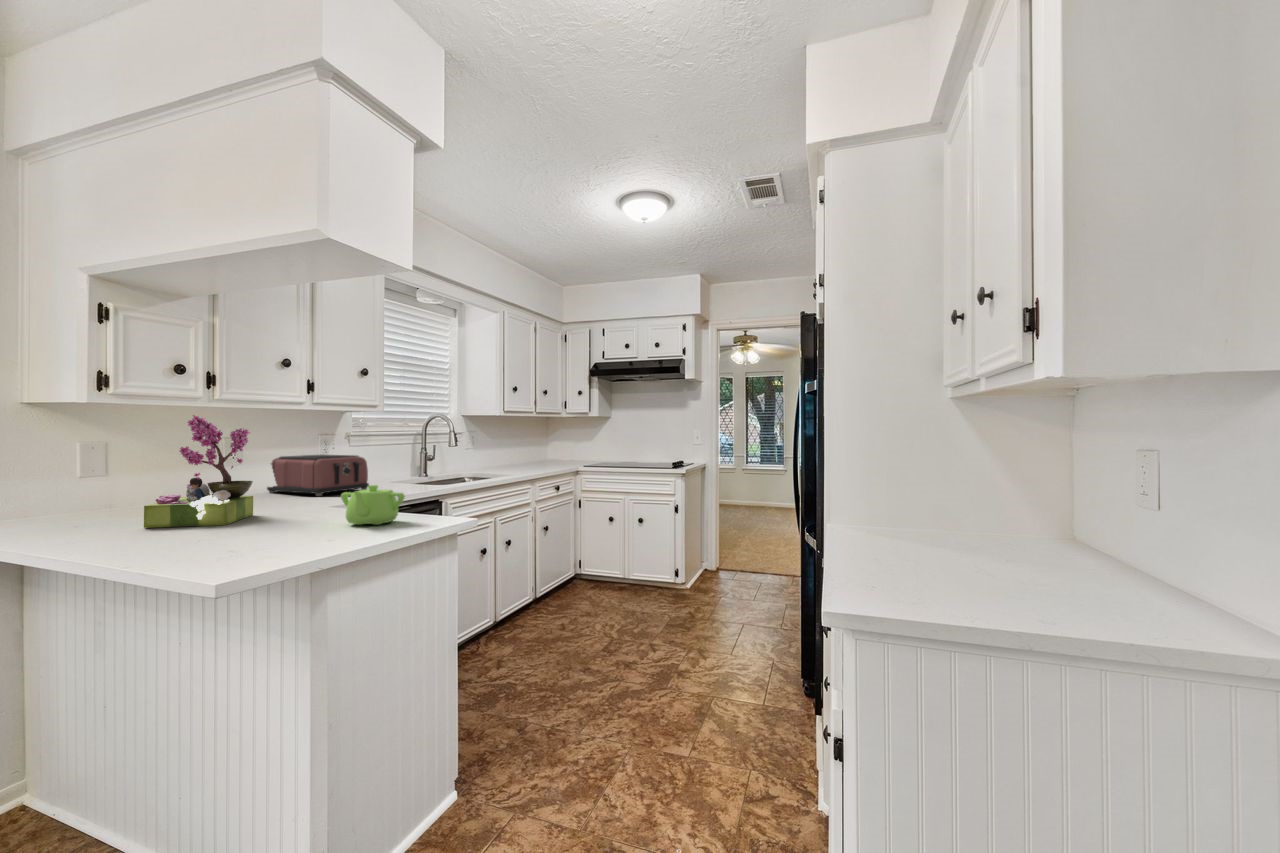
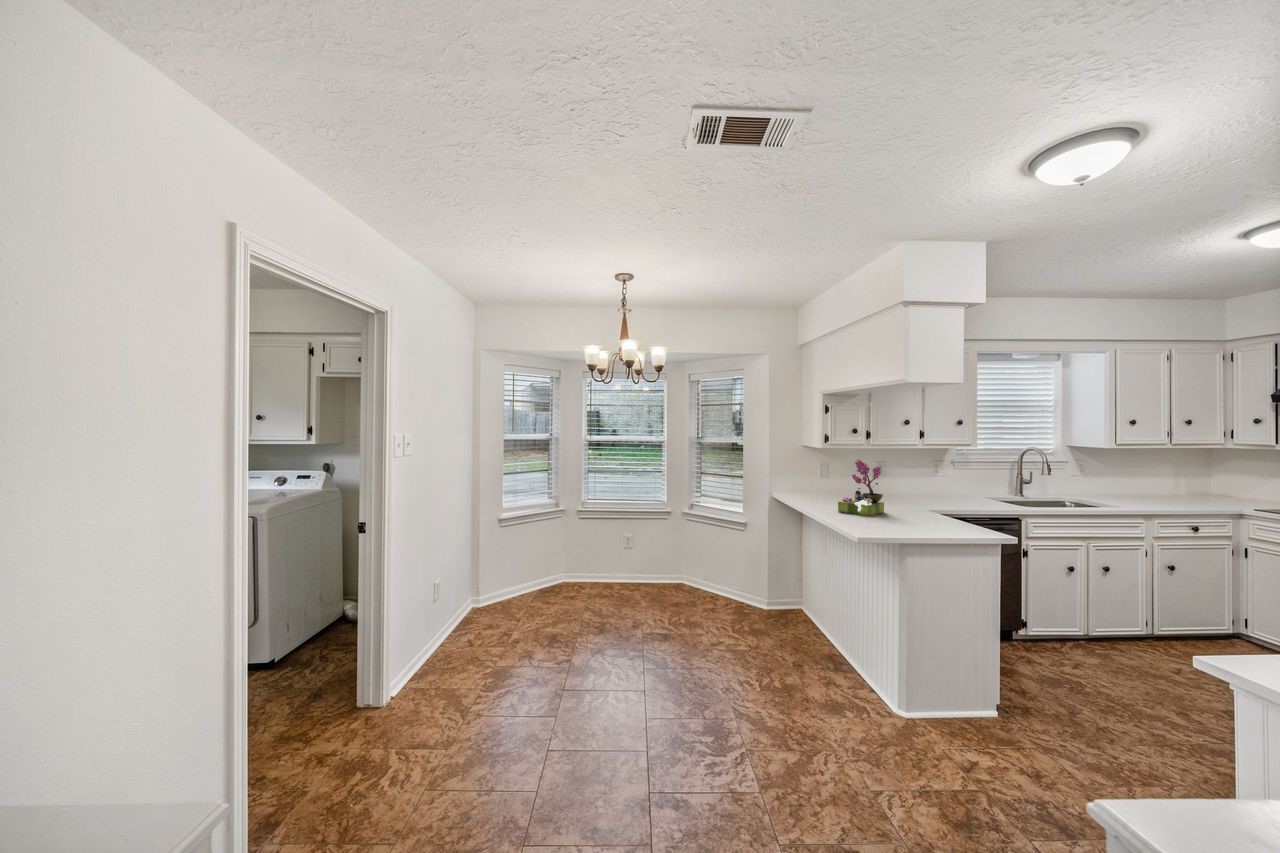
toaster: present [267,455,369,496] -> none [899,477,964,505]
teapot: present [341,485,405,525] -> none [922,506,958,530]

